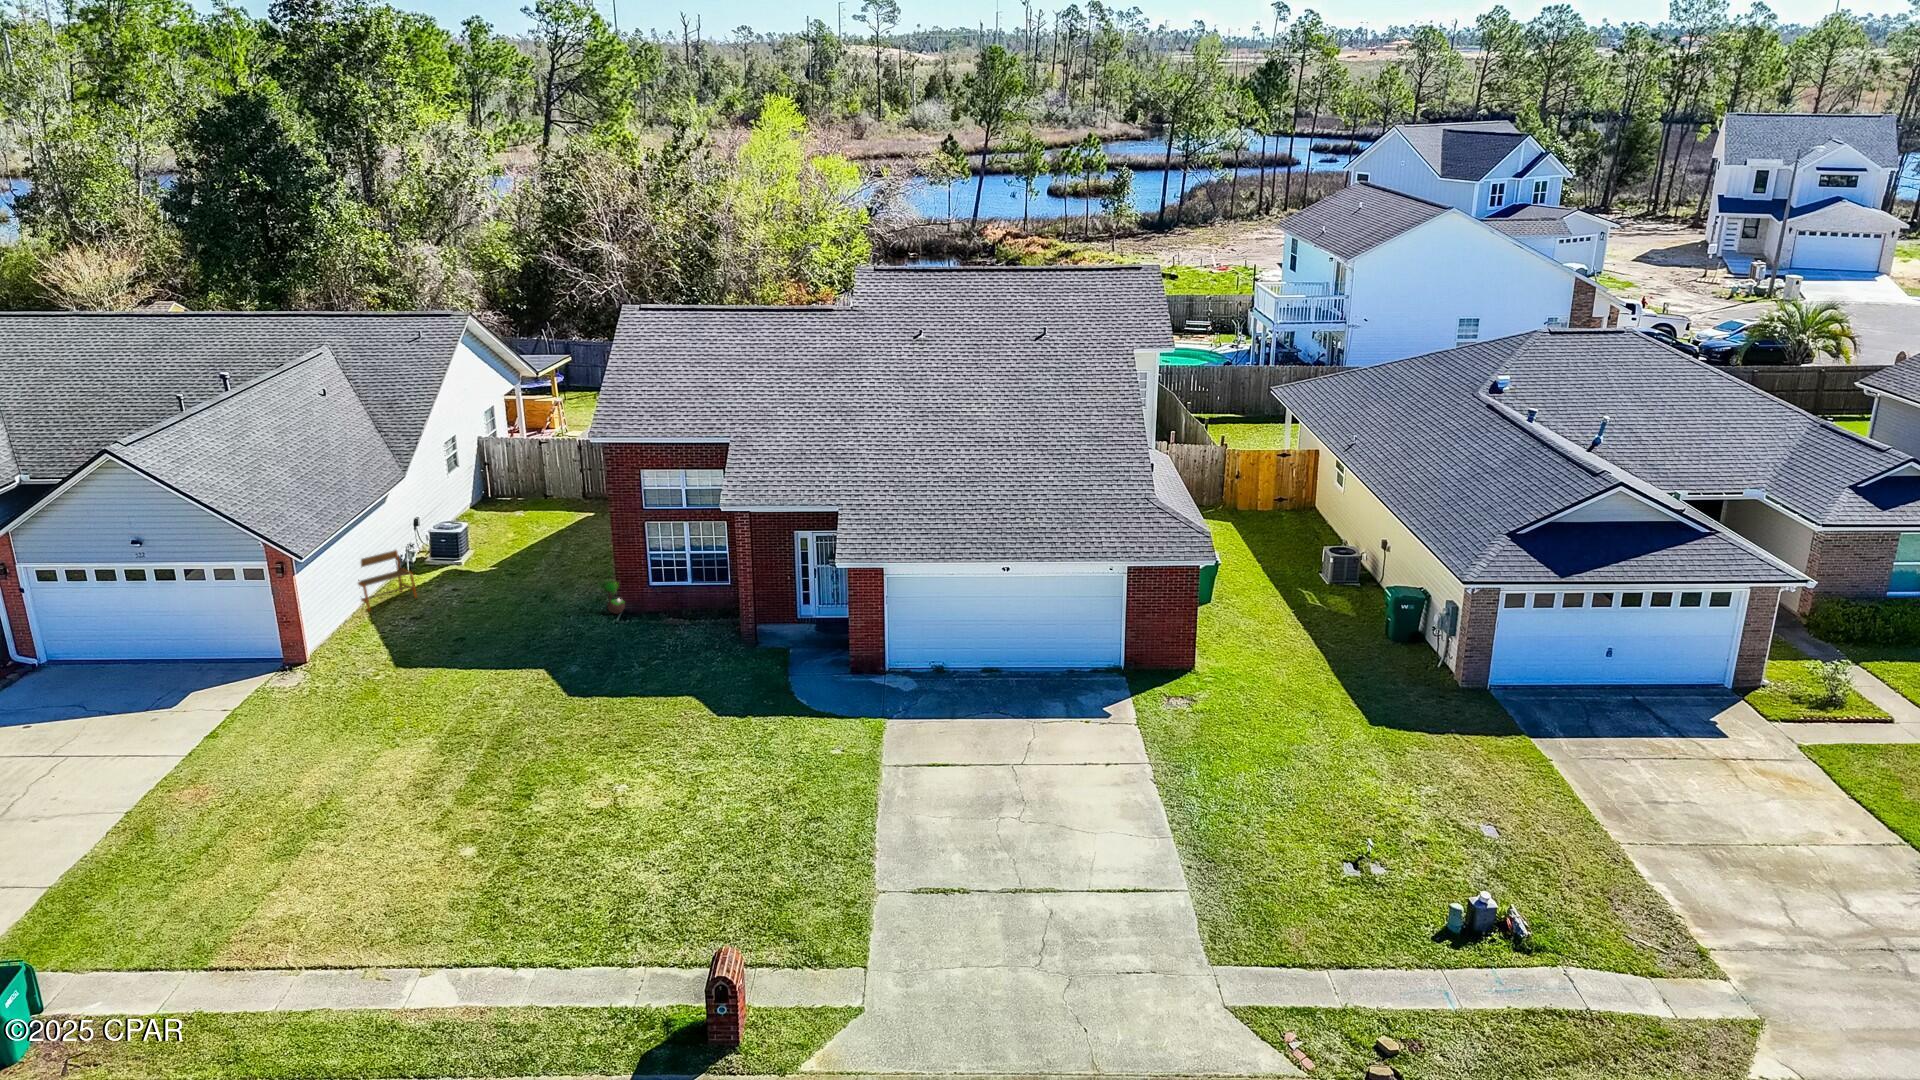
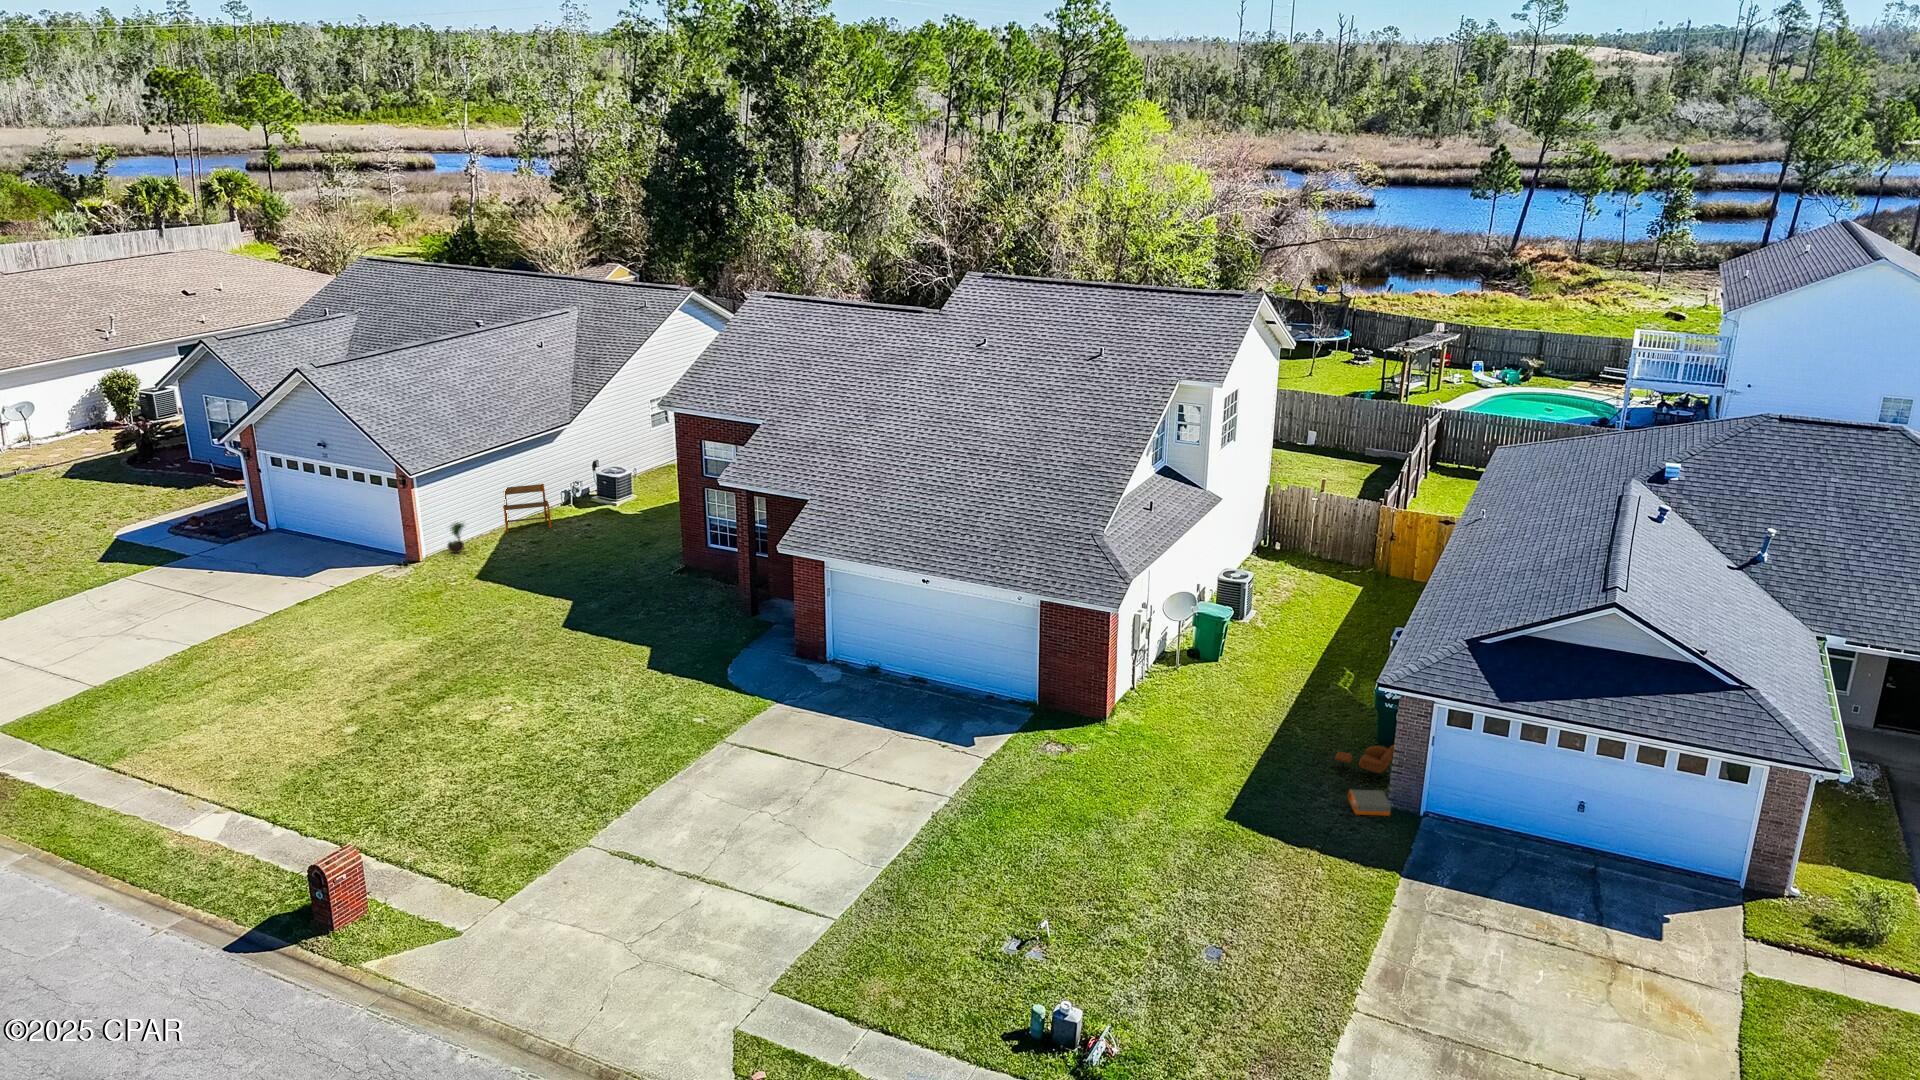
potted tree: present [598,580,625,614] -> present [447,522,464,553]
lounge chair: none [1387,629,1446,672] -> present [1331,745,1394,784]
storage box: none [1428,674,1469,697] -> present [1348,790,1391,816]

